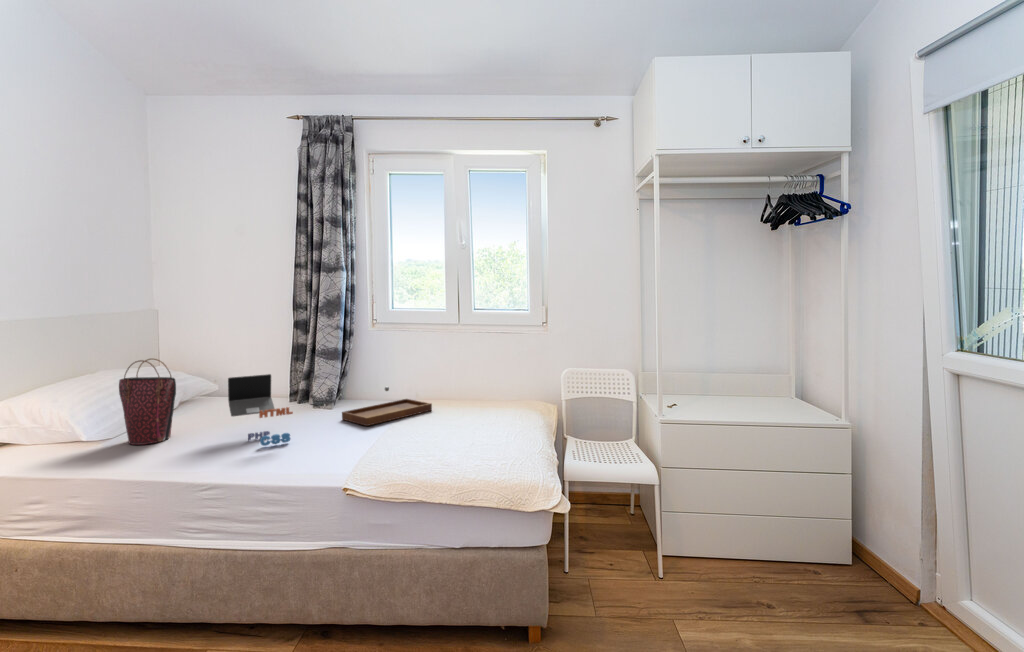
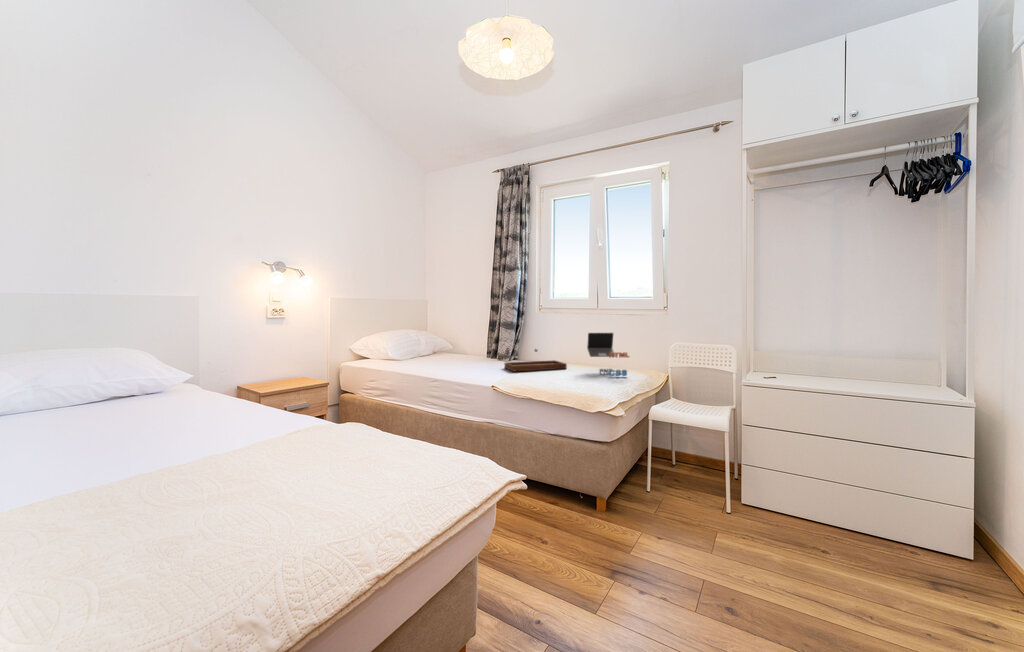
handbag: present [119,359,176,445] -> none [391,321,414,368]
laptop: present [228,374,293,446] -> present [587,333,629,376]

